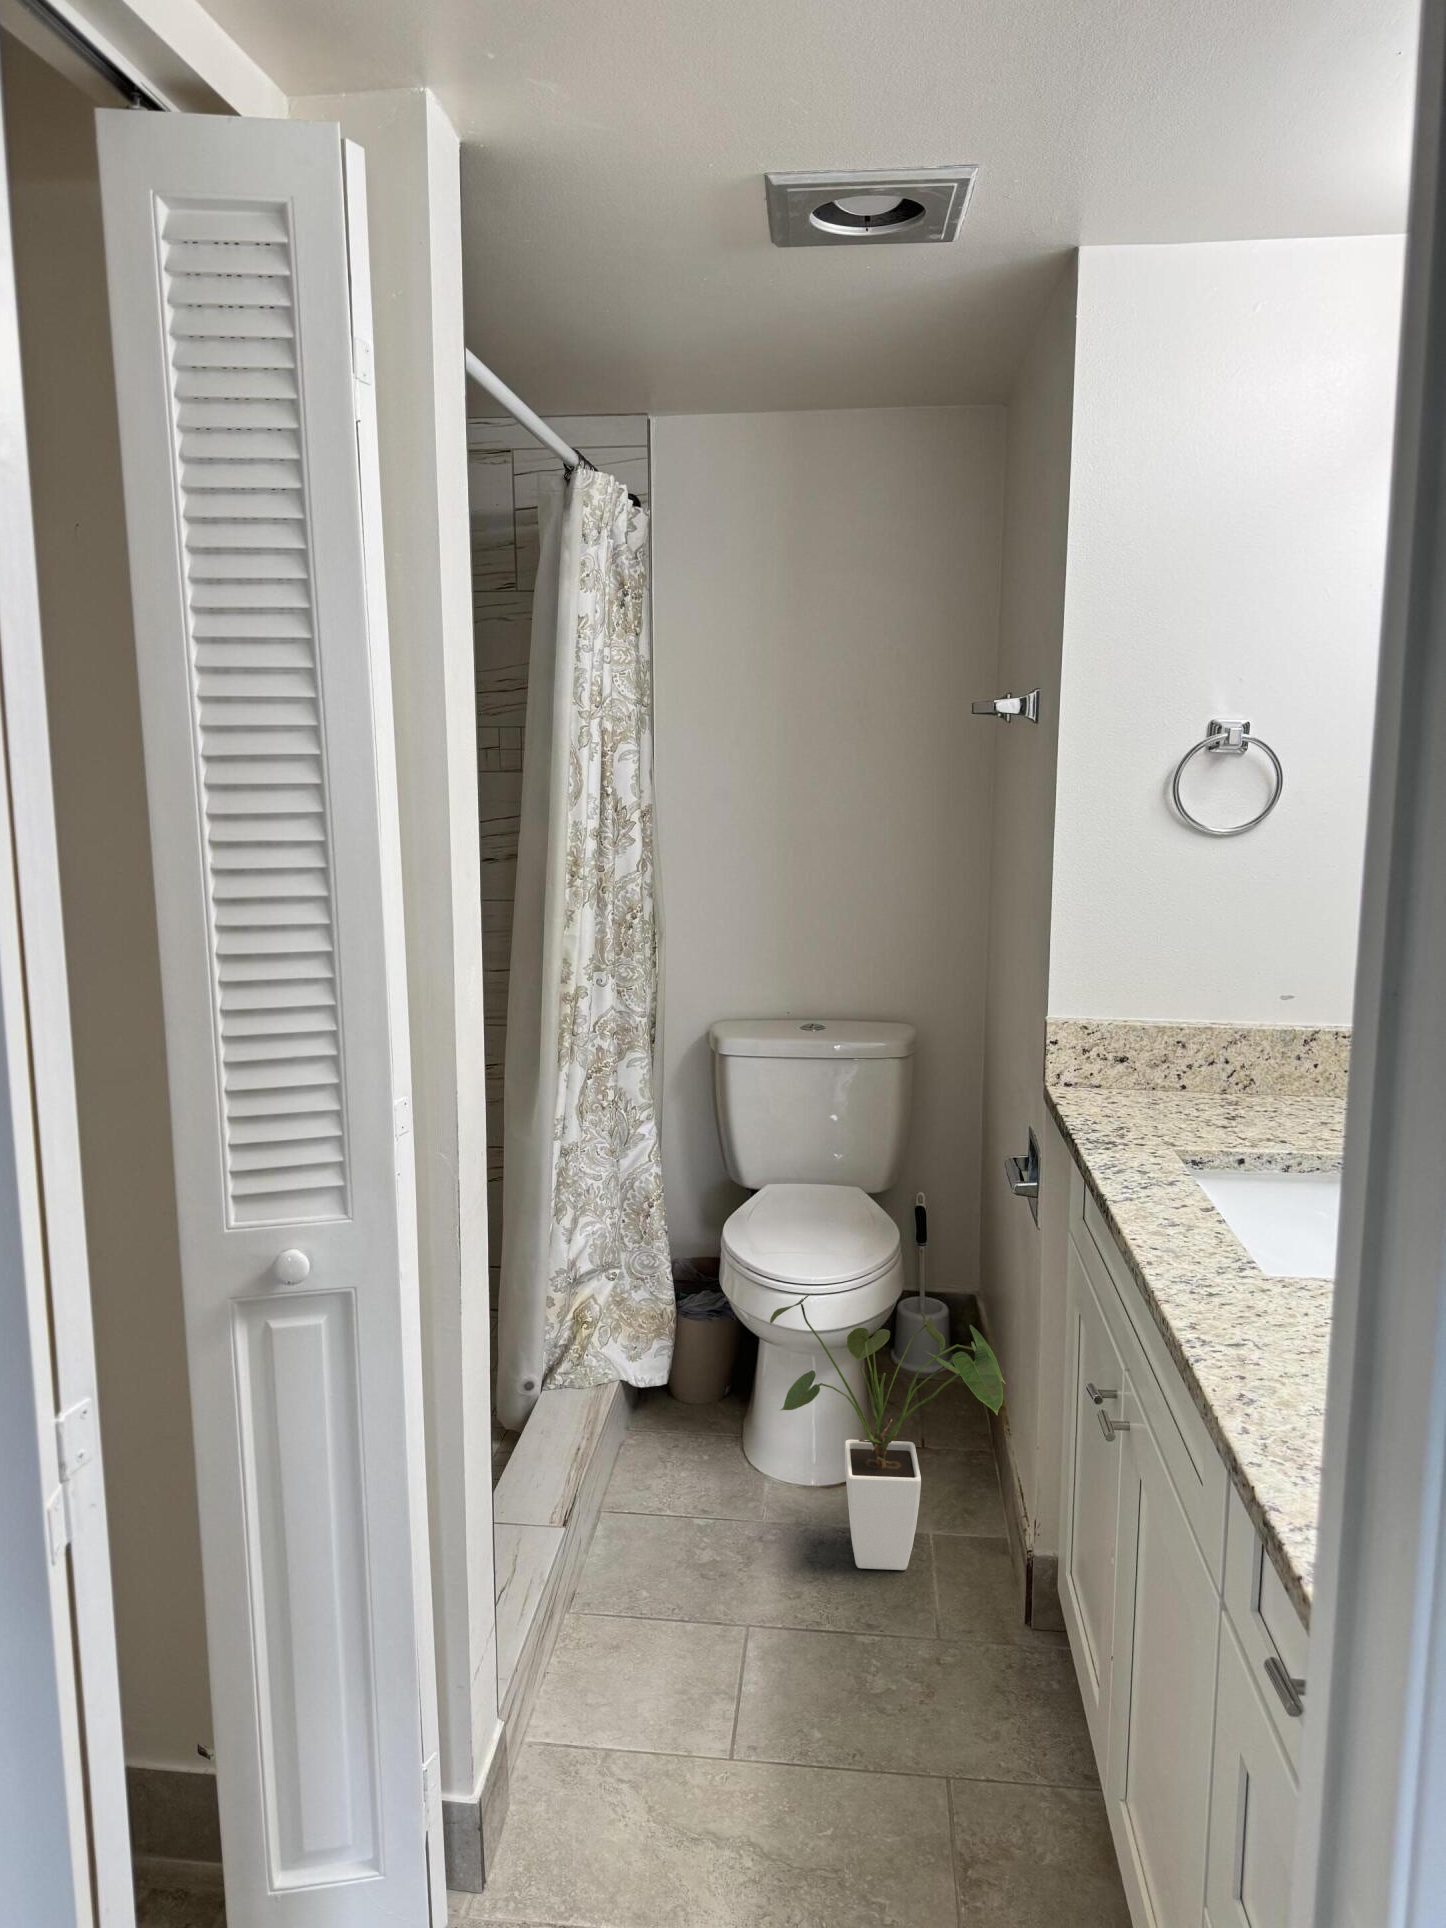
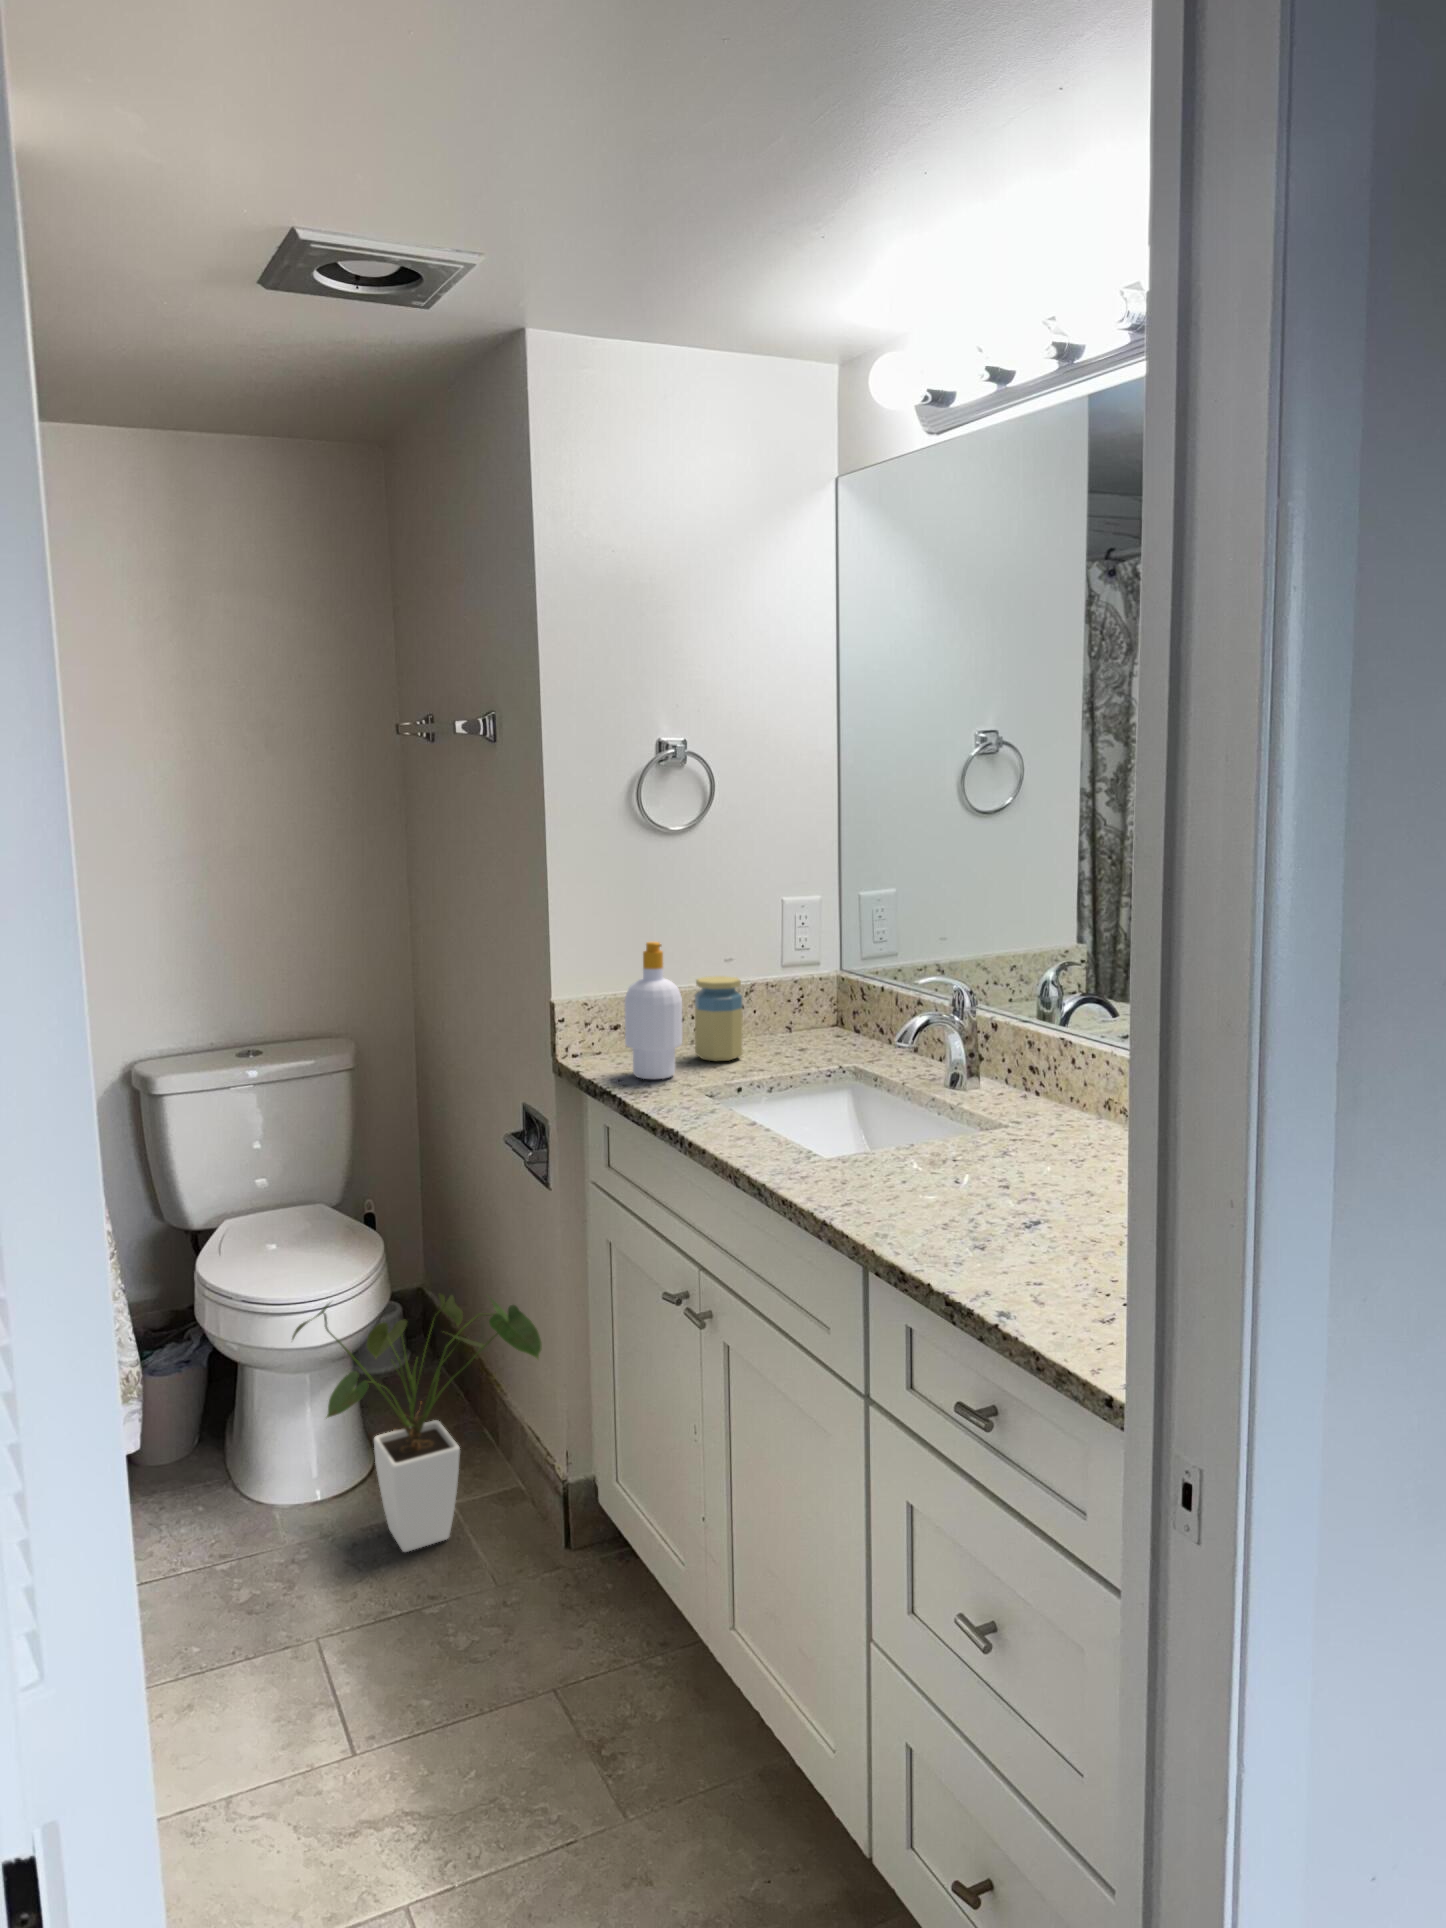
soap bottle: none [1109,965,1183,1130] -> present [625,942,682,1079]
jar: none [1214,1013,1279,1120] -> present [695,976,742,1061]

